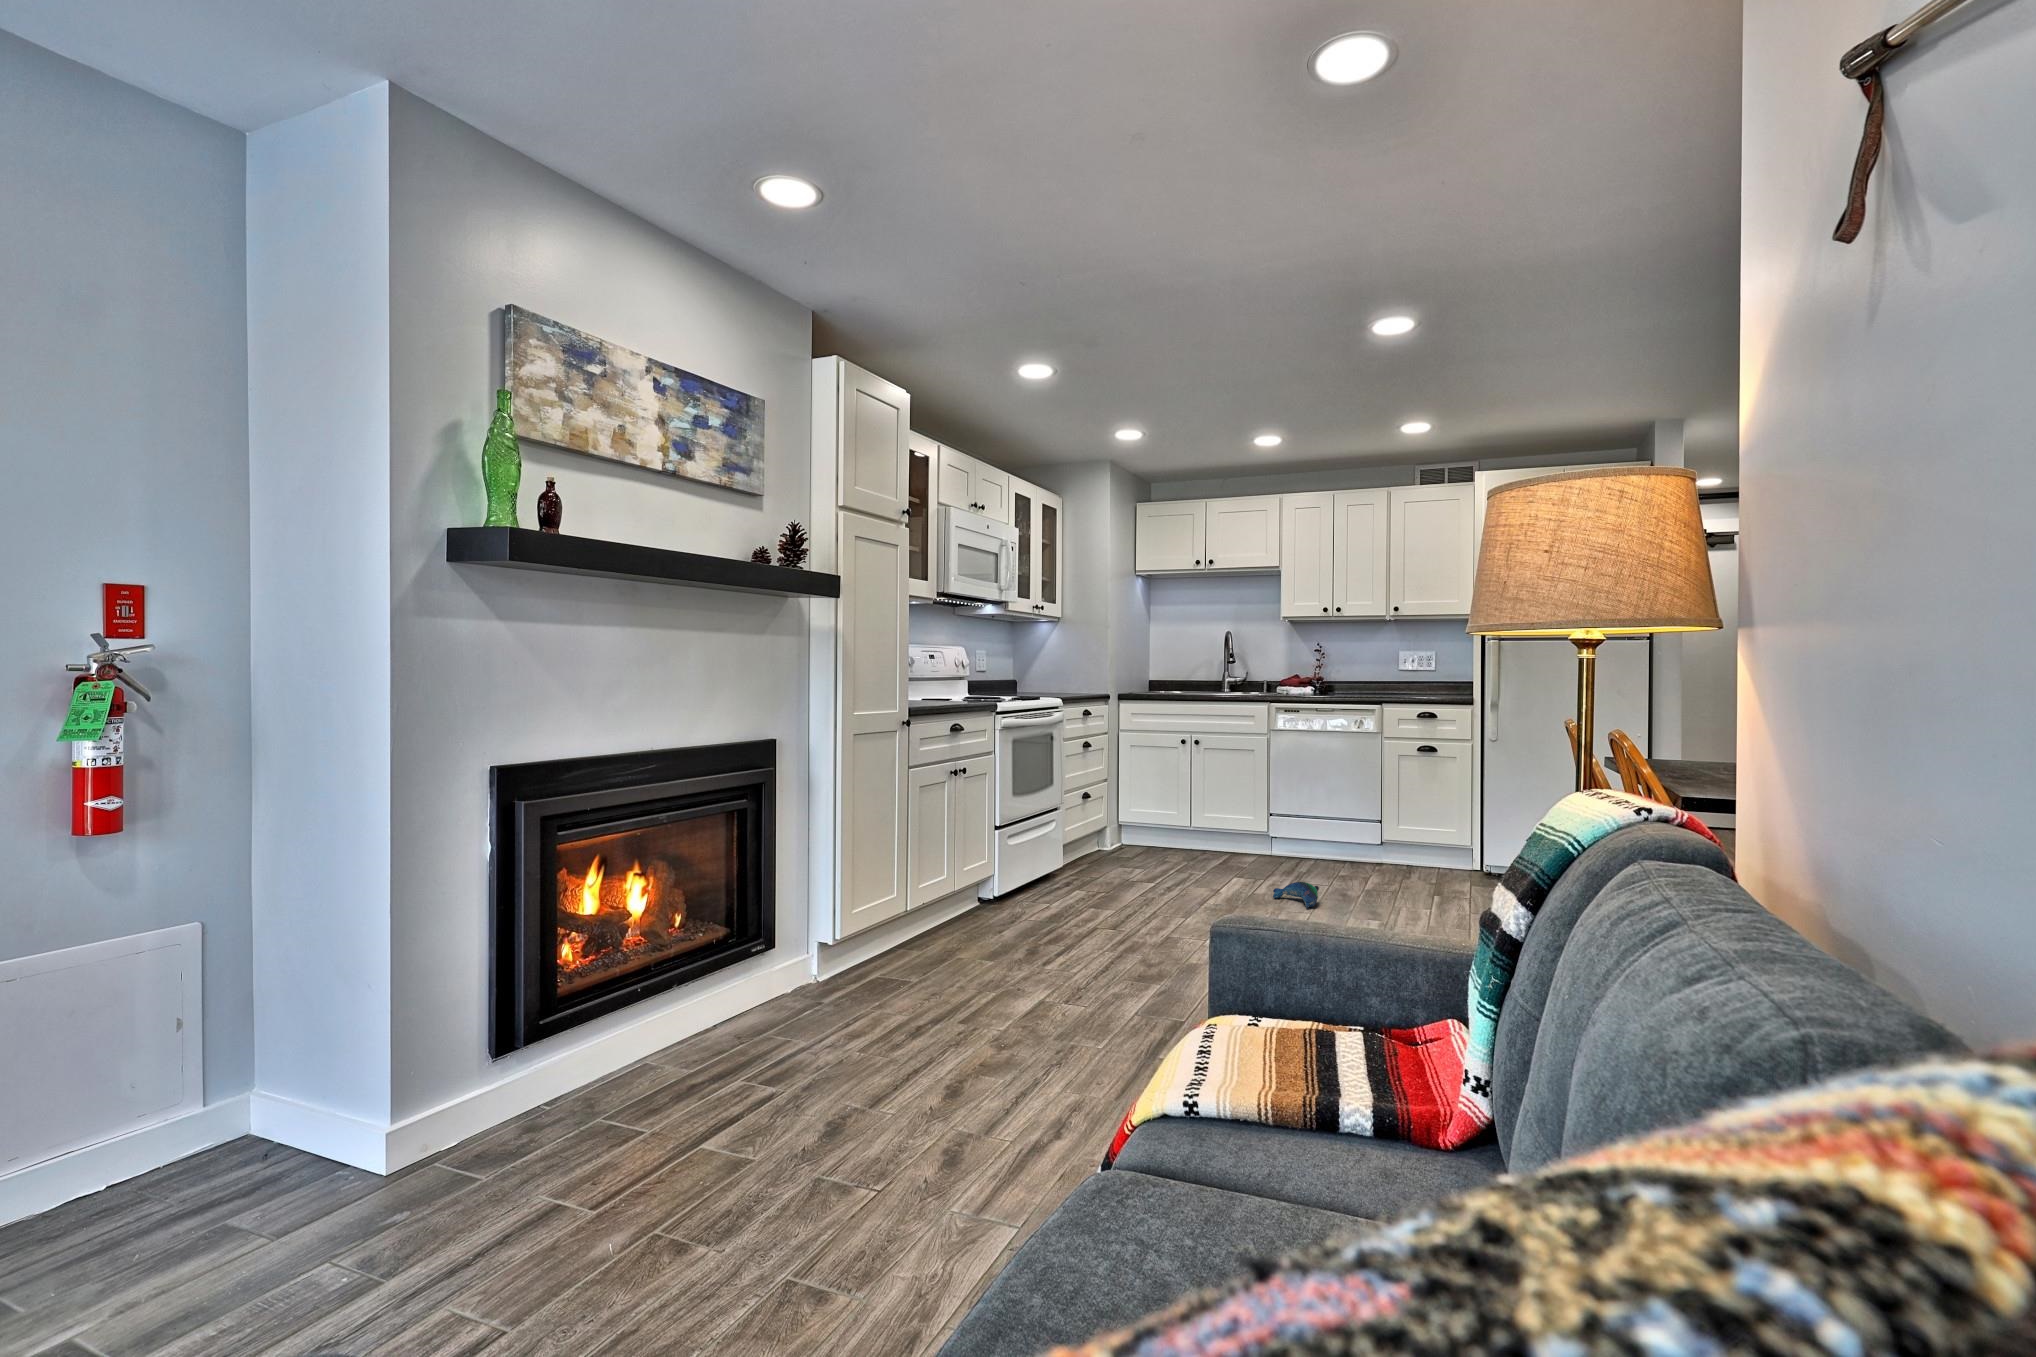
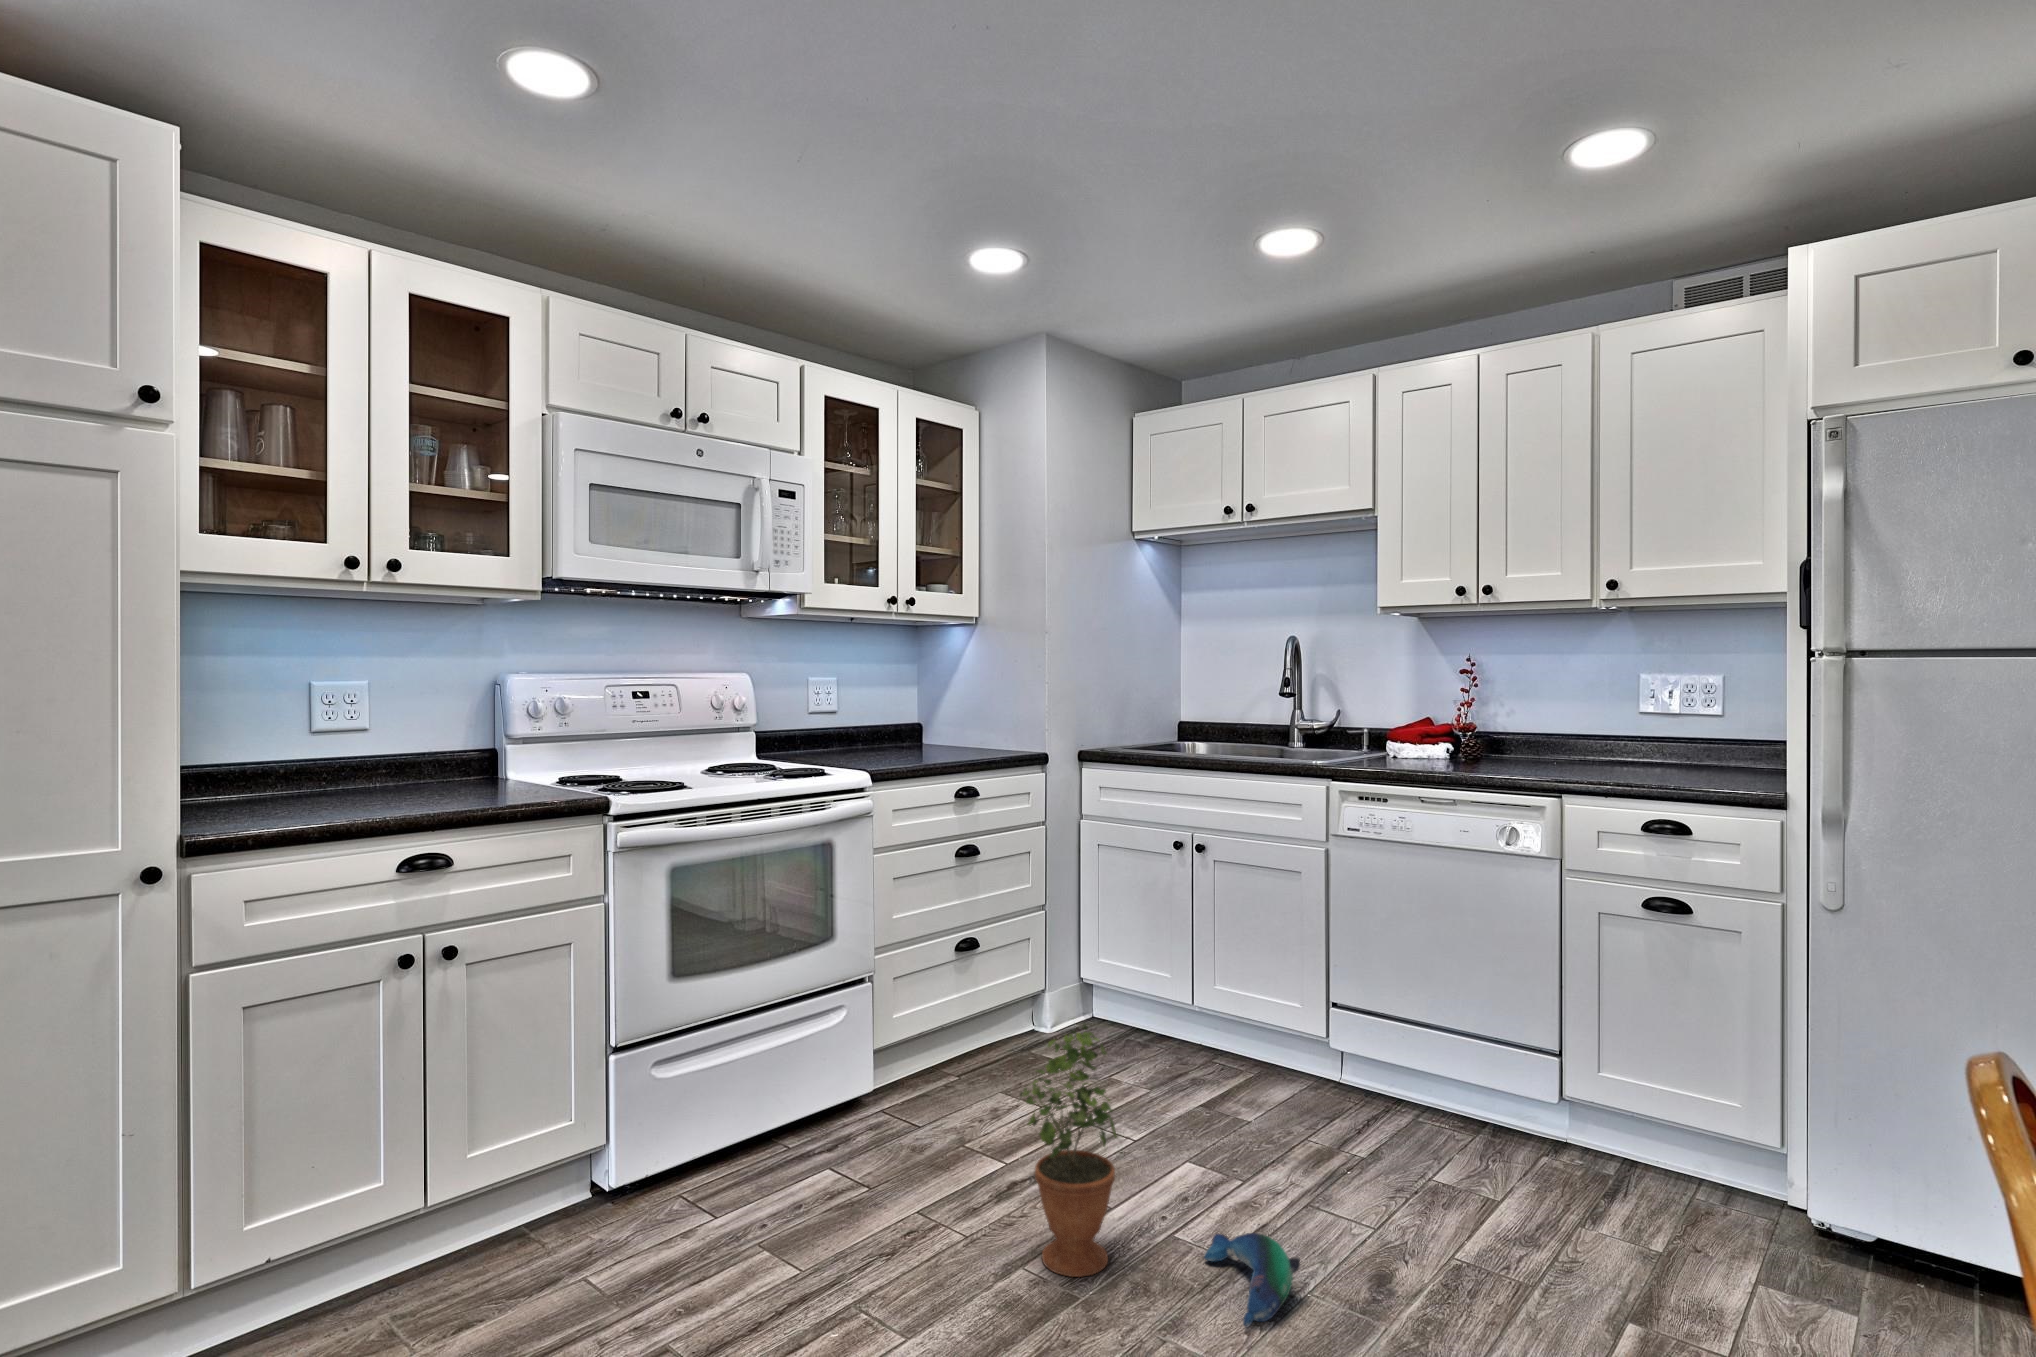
potted plant: none [1197,799,1240,905] -> present [1020,1024,1116,1277]

